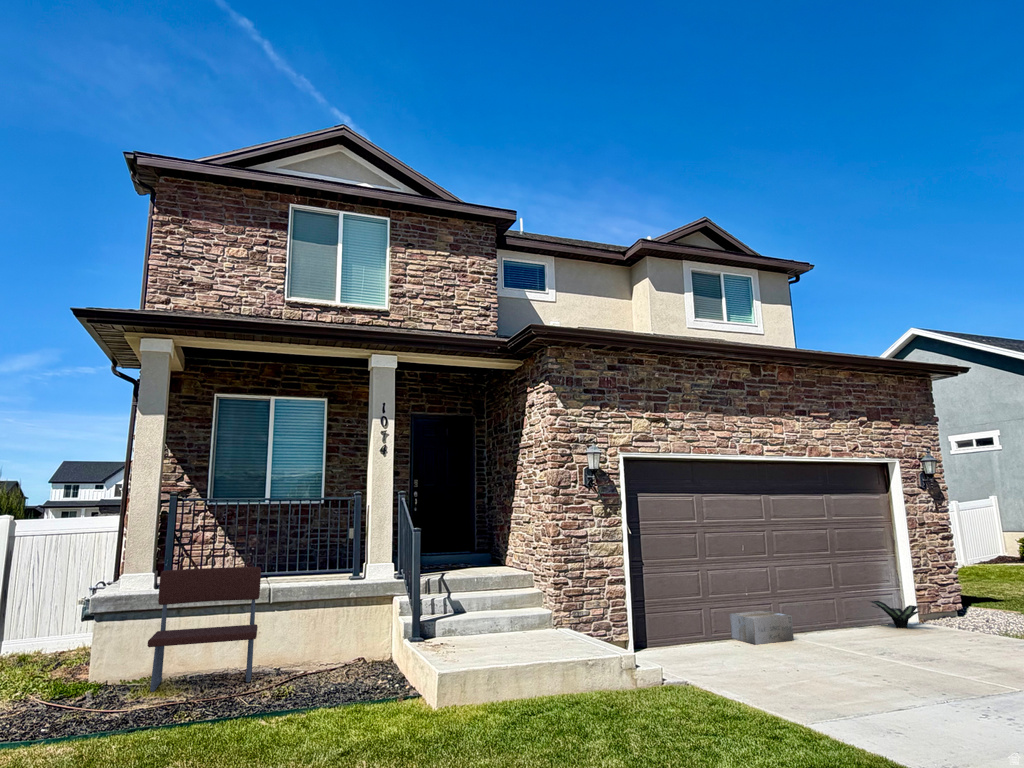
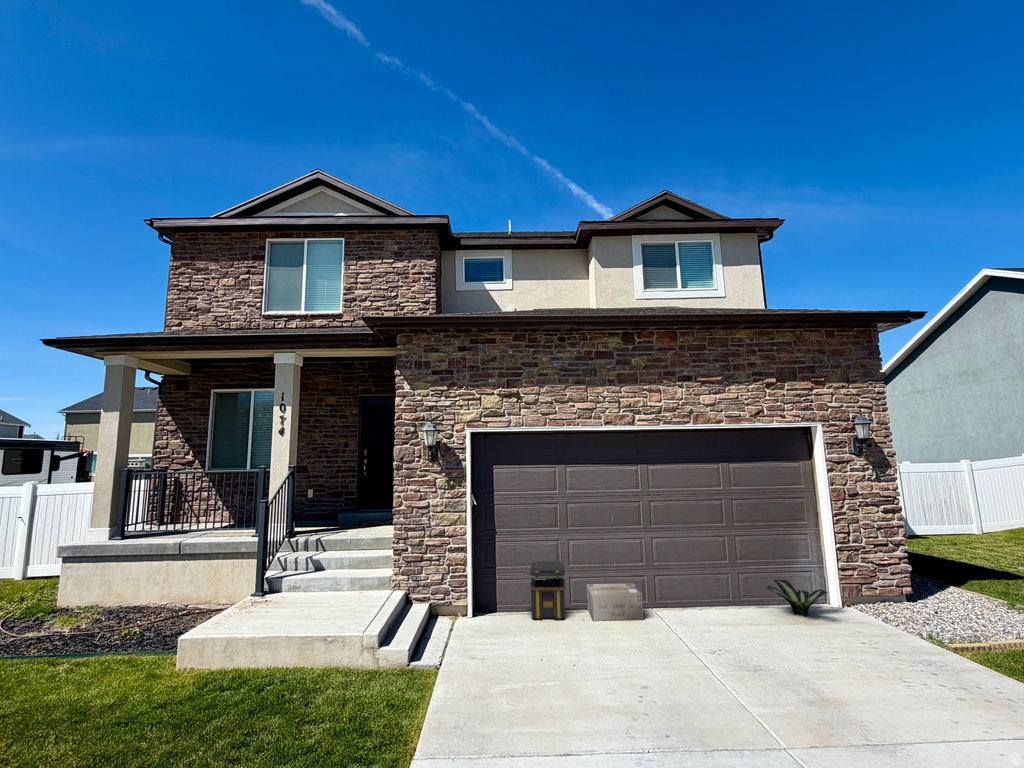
bench: present [147,567,261,692] -> none [82,522,187,613]
toolbox: none [682,592,729,648] -> present [530,561,565,619]

